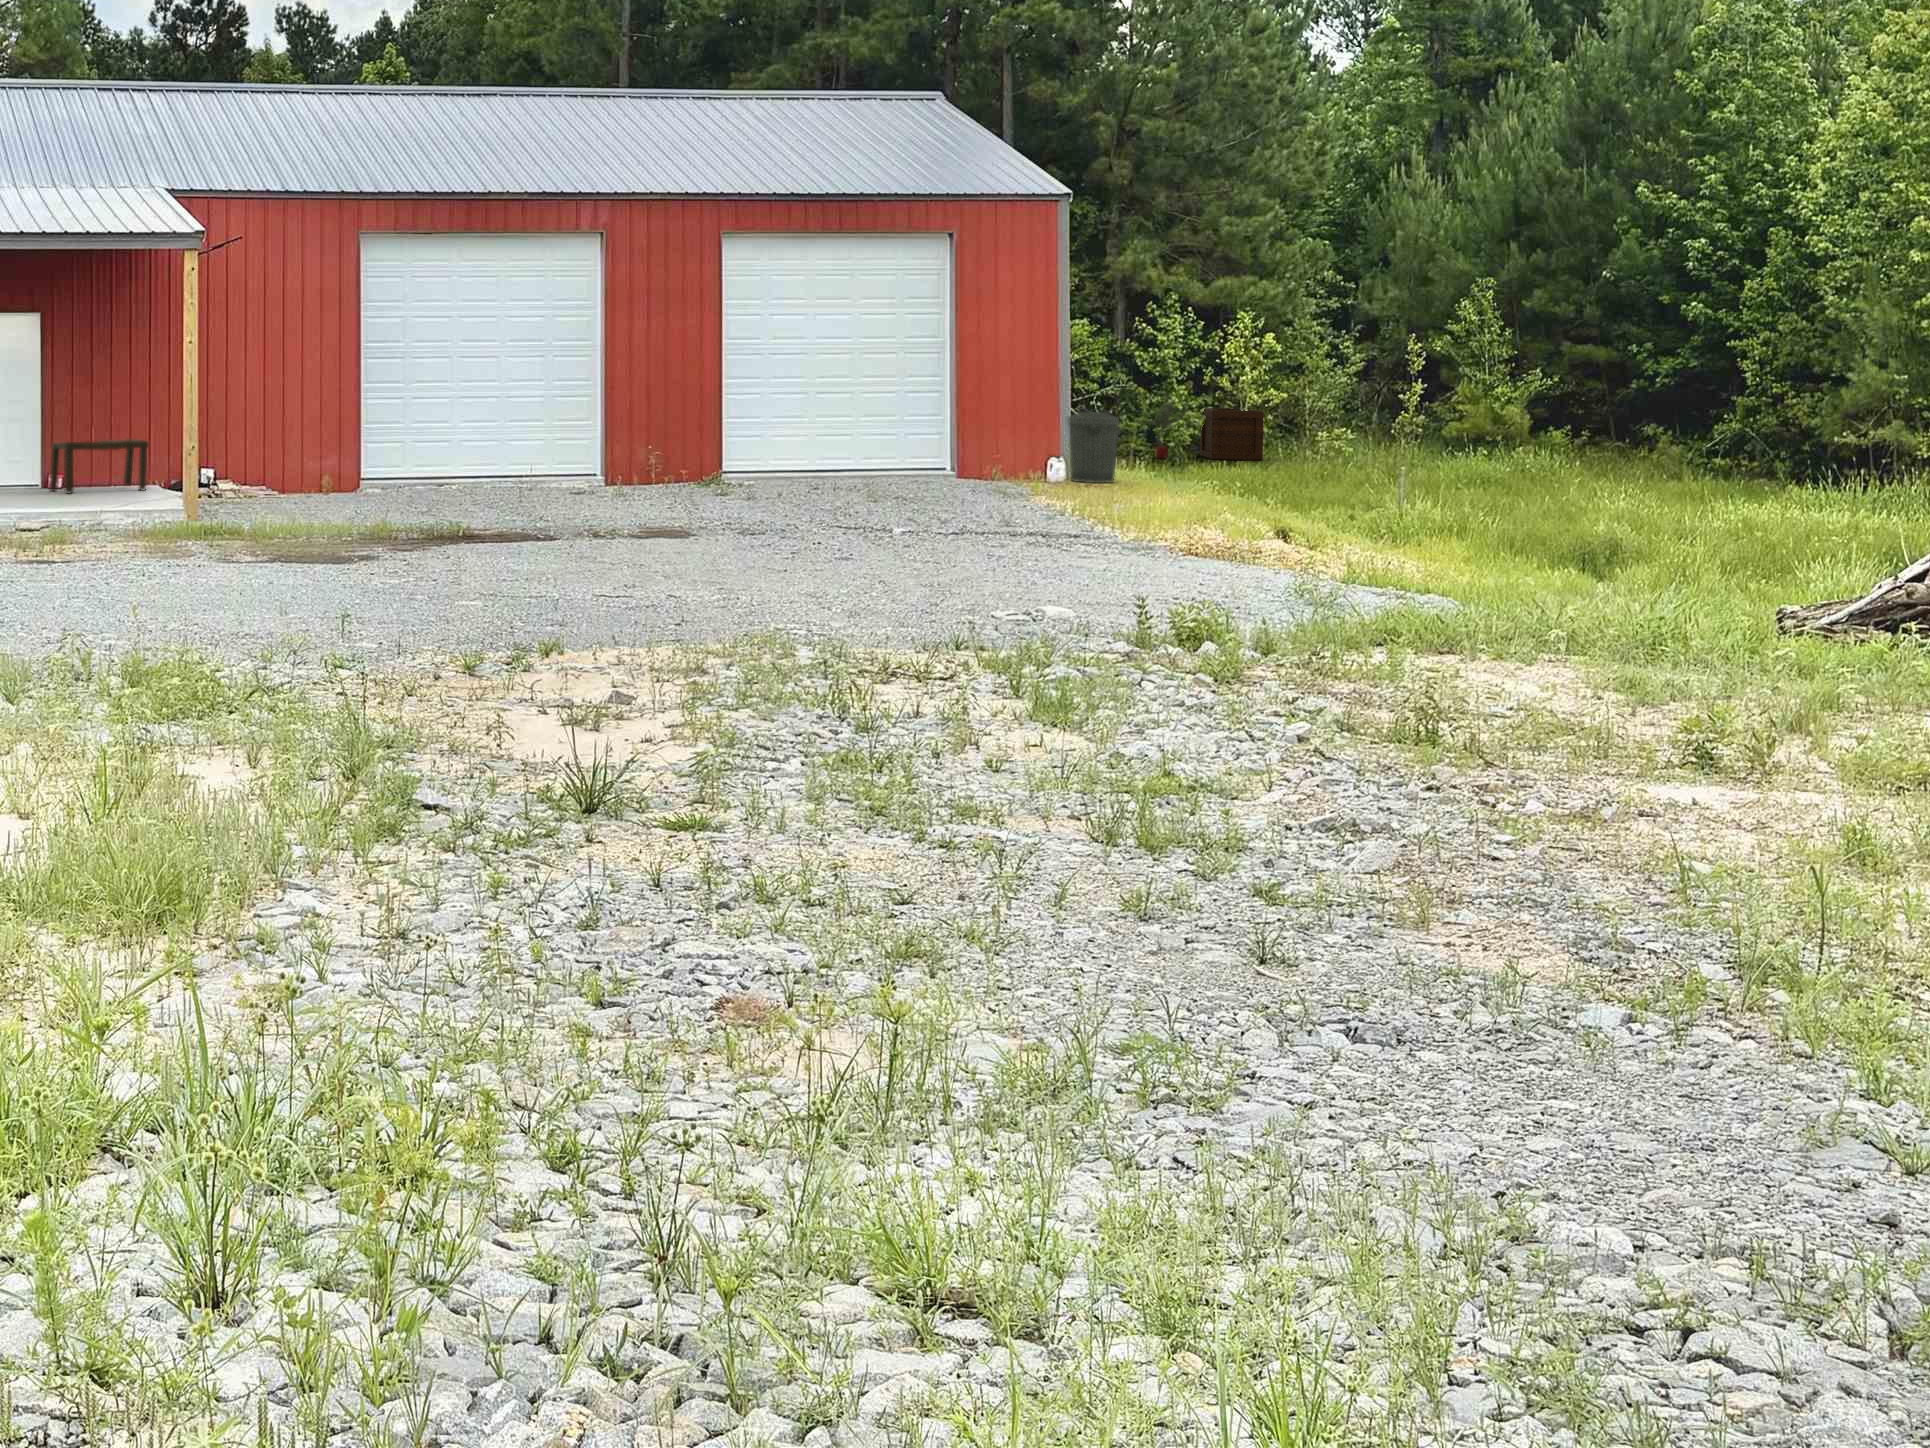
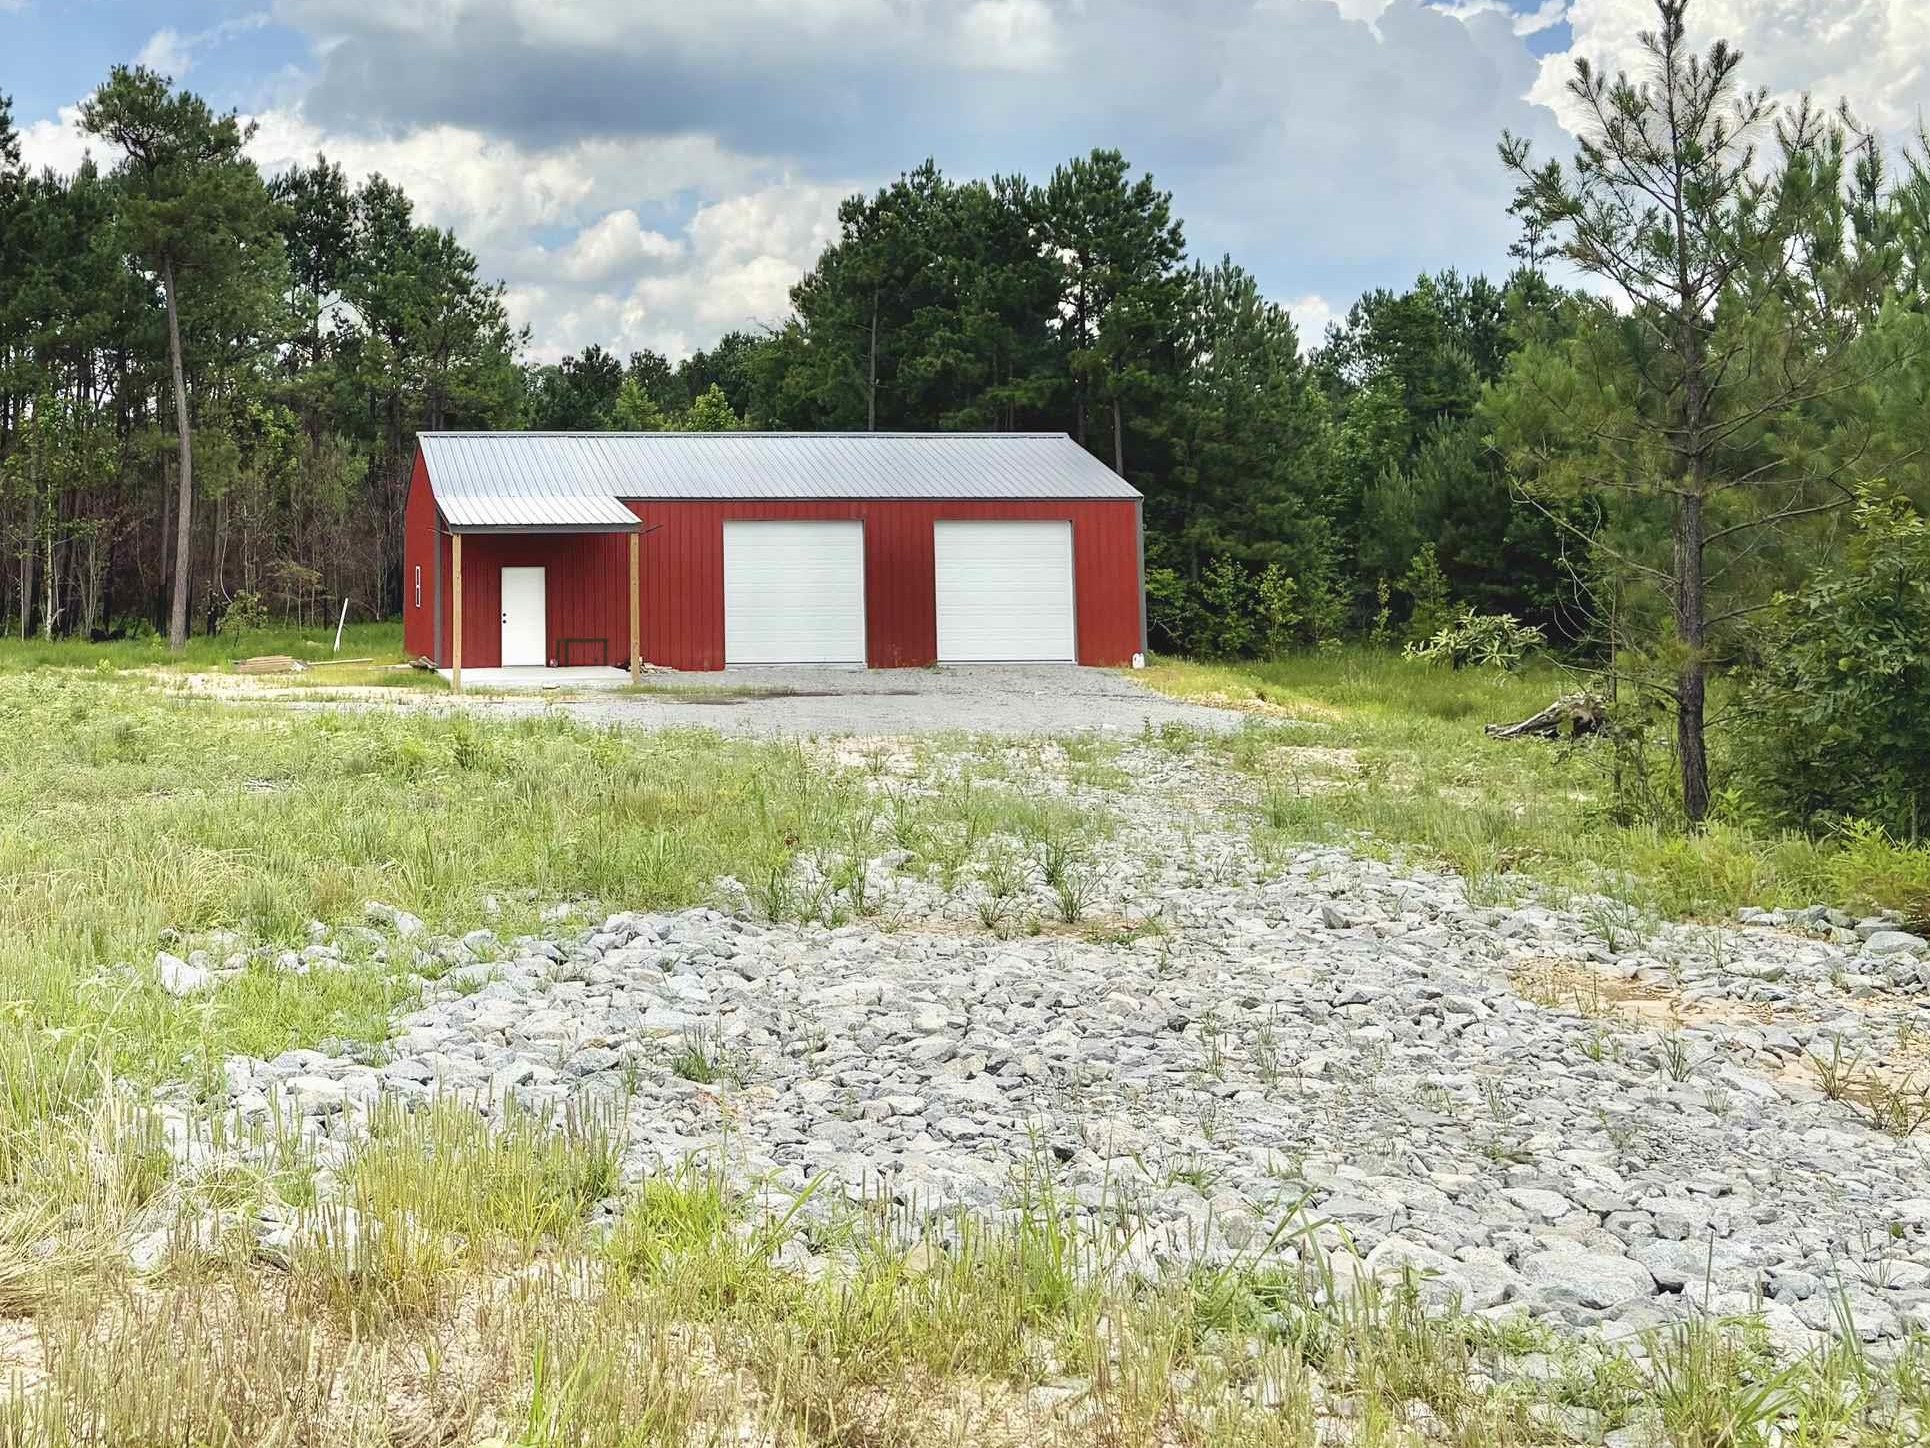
potted tree: present [1136,396,1188,459] -> none [1203,618,1239,660]
wooden crate: present [1200,408,1263,461] -> none [1249,628,1289,662]
trash can: present [1068,410,1119,483] -> none [1149,627,1182,672]

